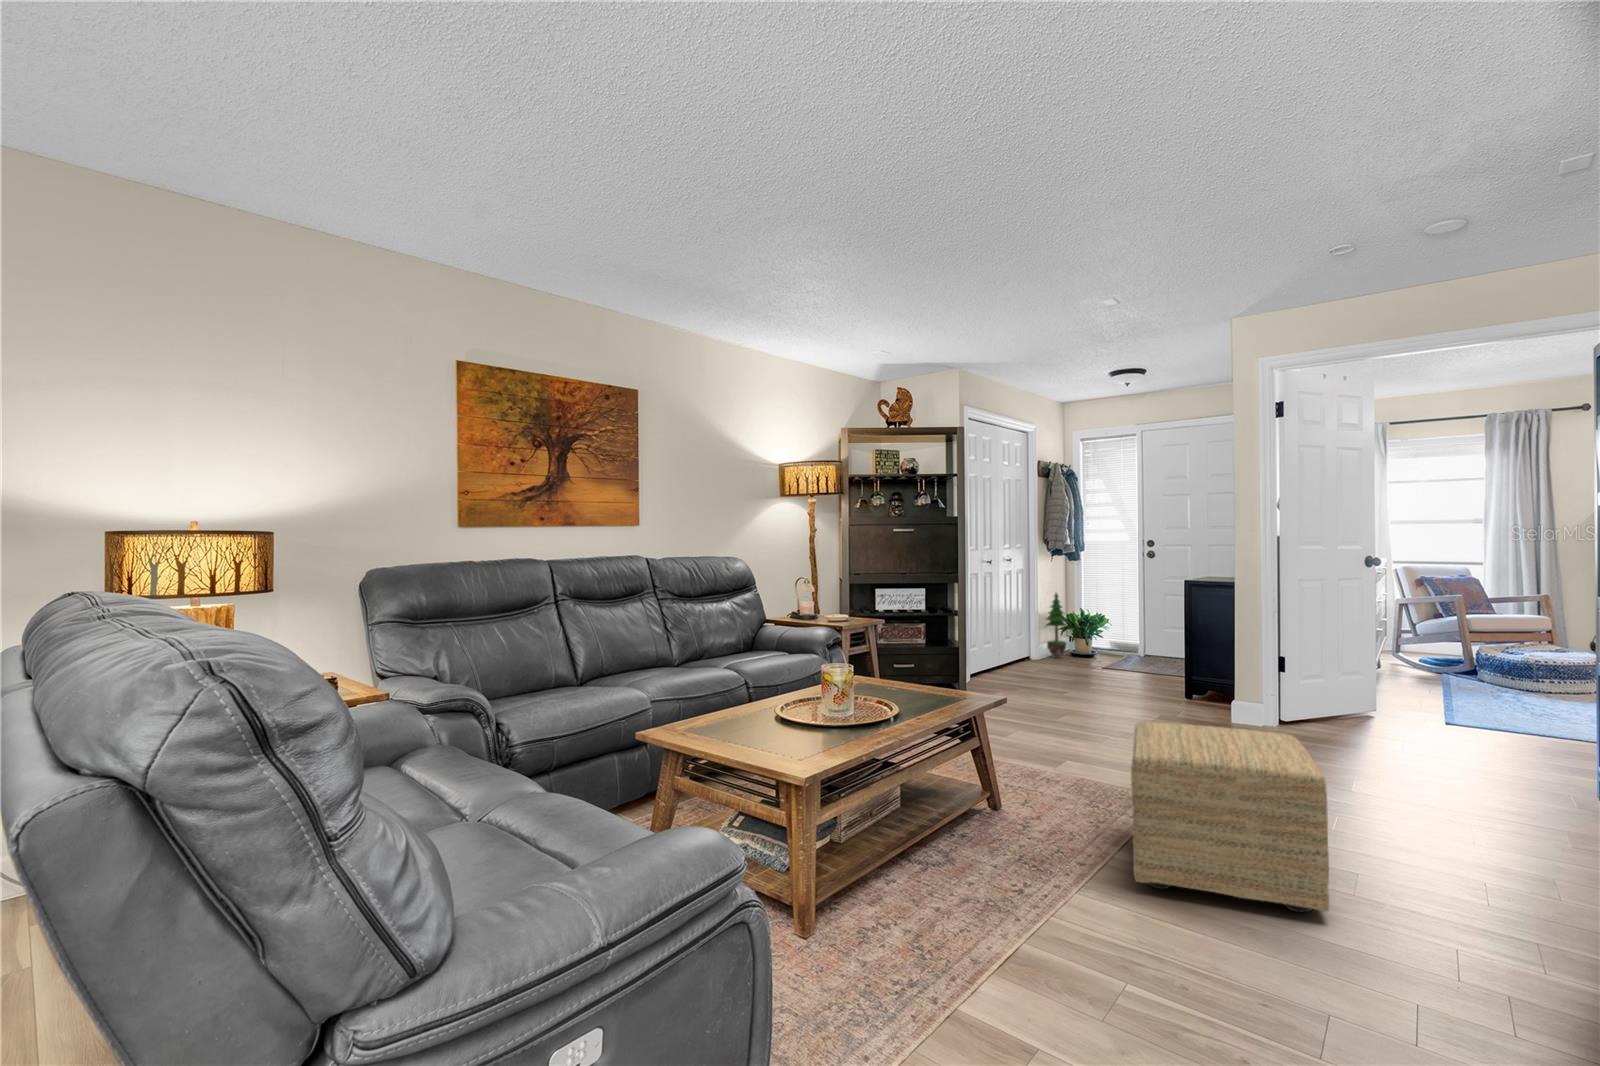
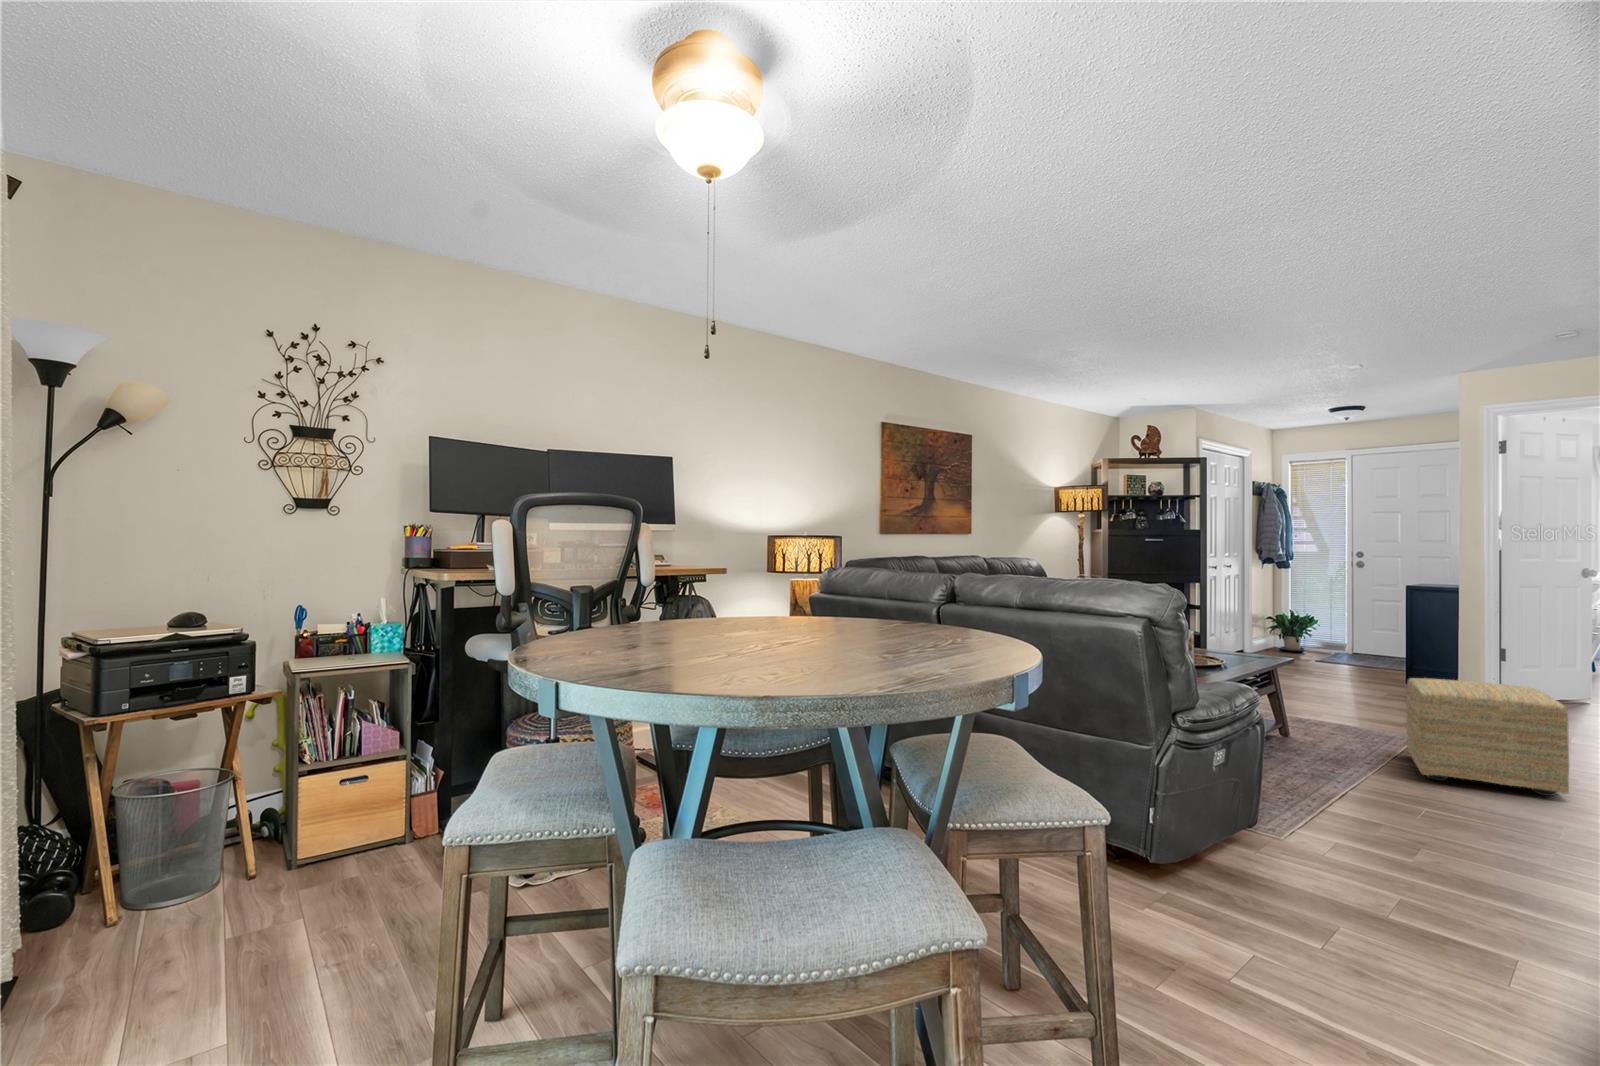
potted tree: present [1046,593,1067,657] -> none [1257,594,1282,652]

